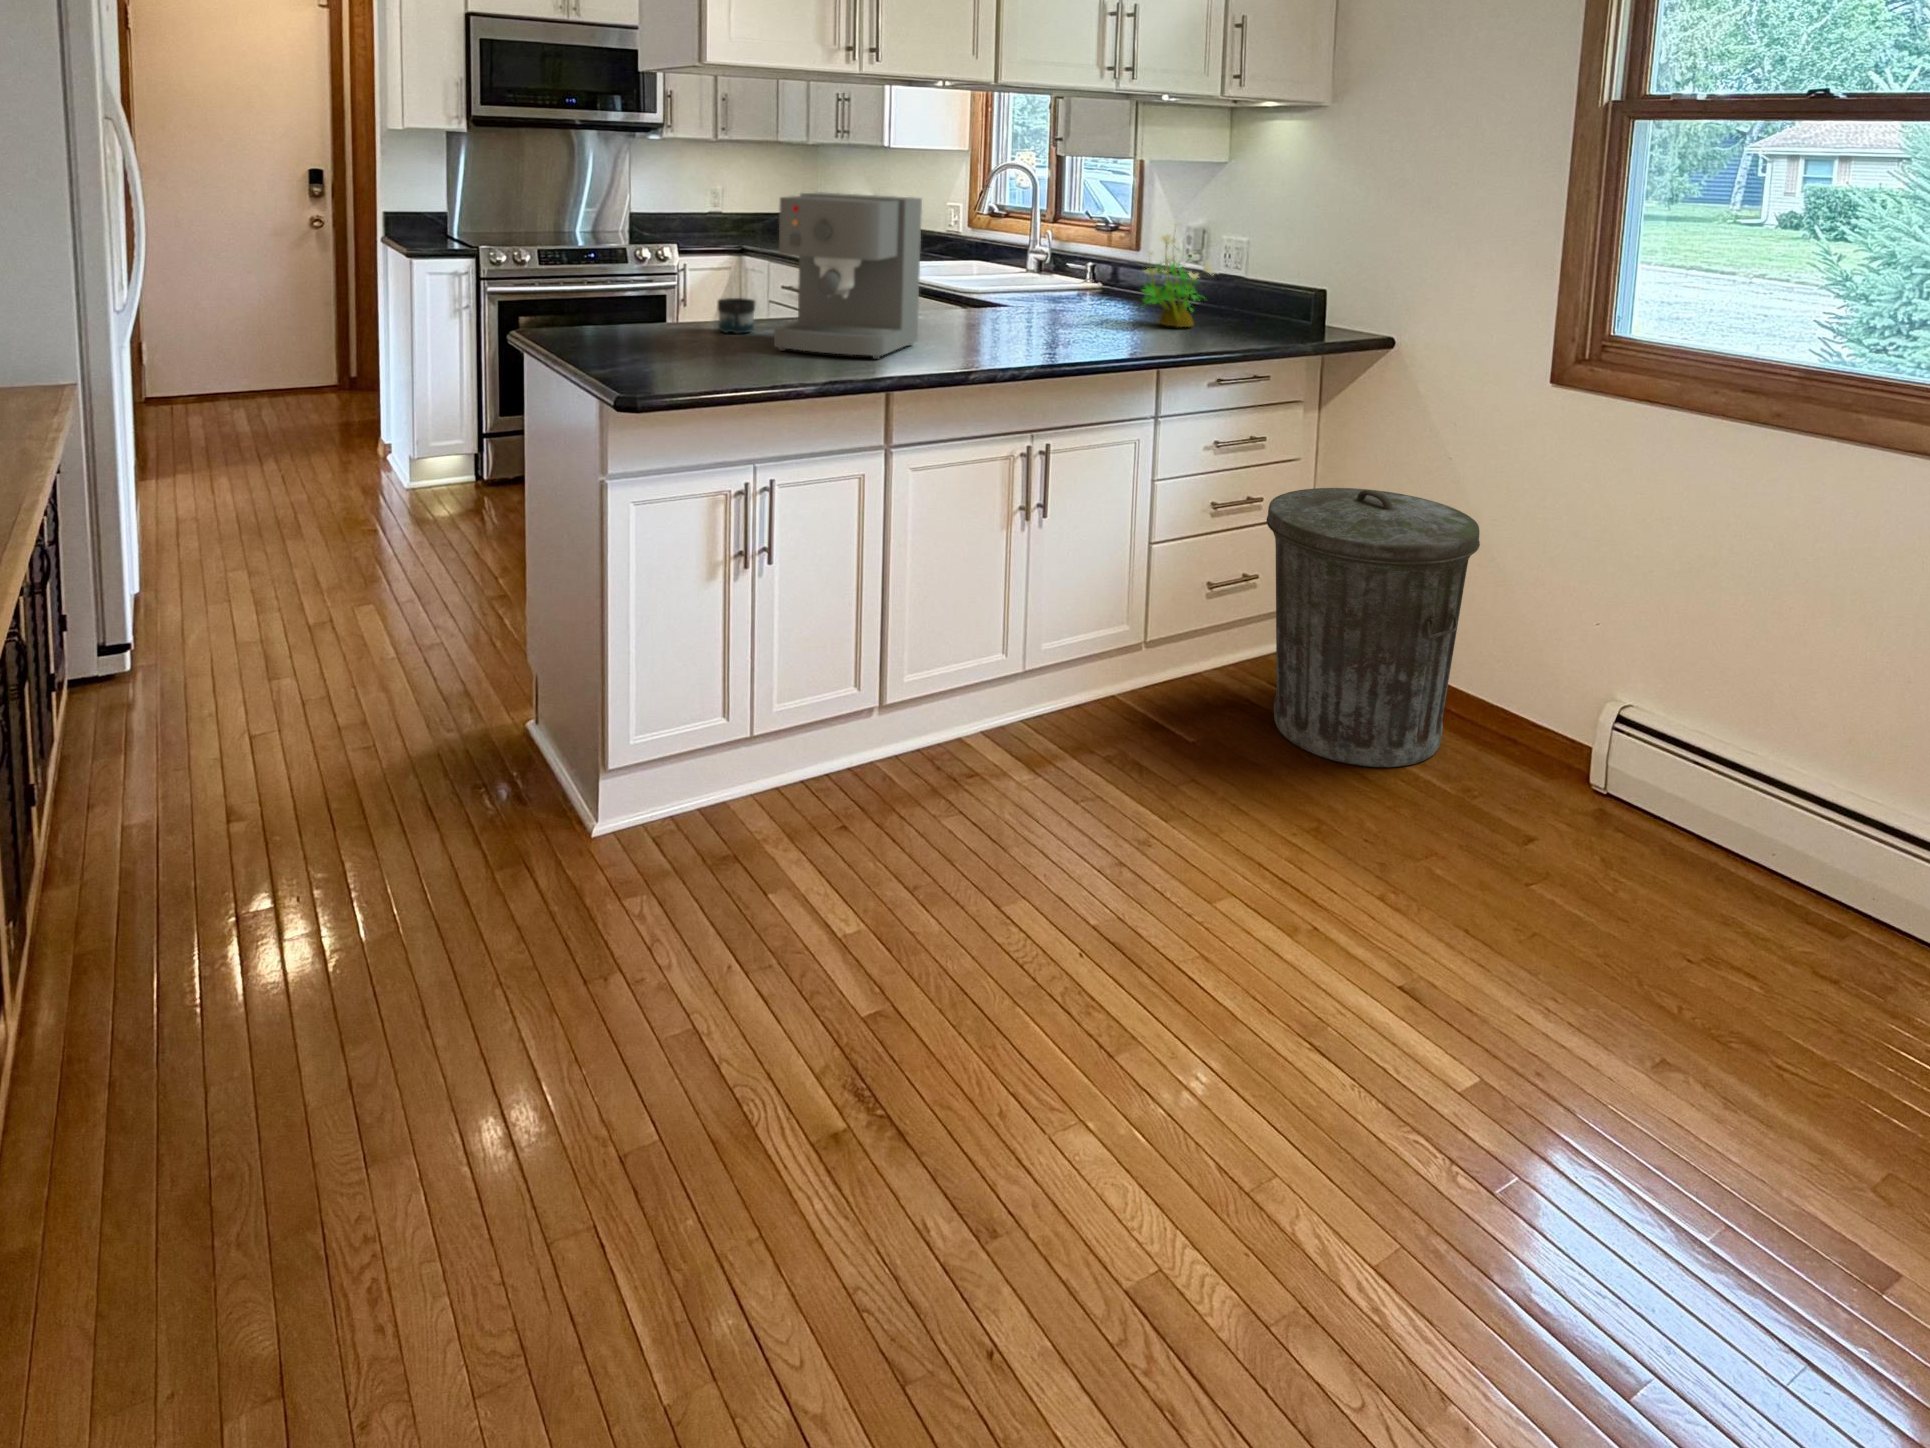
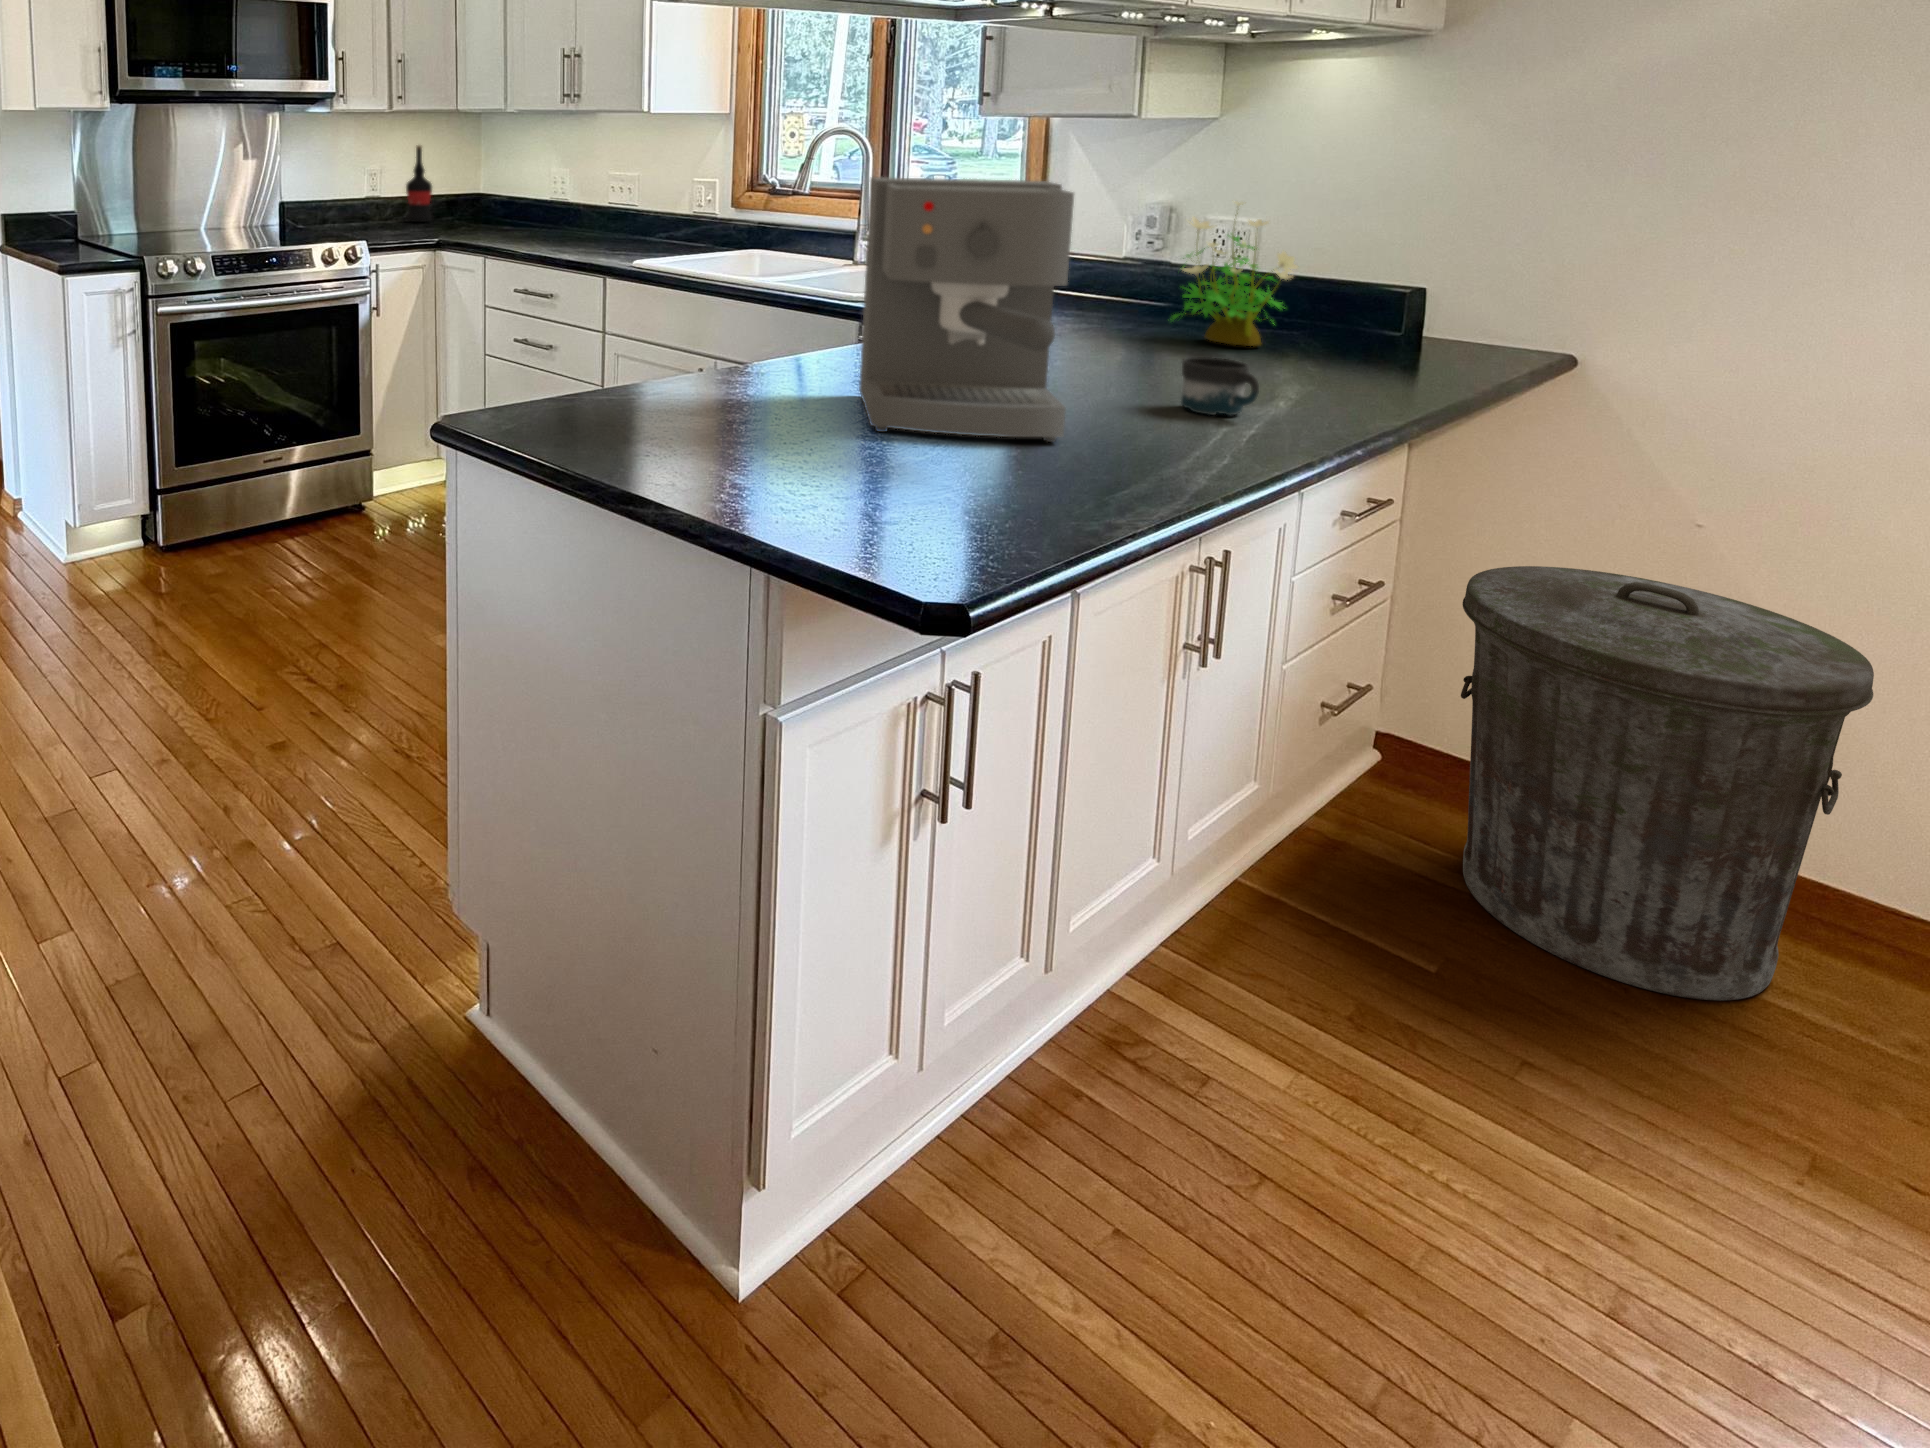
wine bottle: none [742,169,765,233] -> present [406,146,432,222]
mug: present [717,298,756,333] -> present [1181,357,1259,415]

